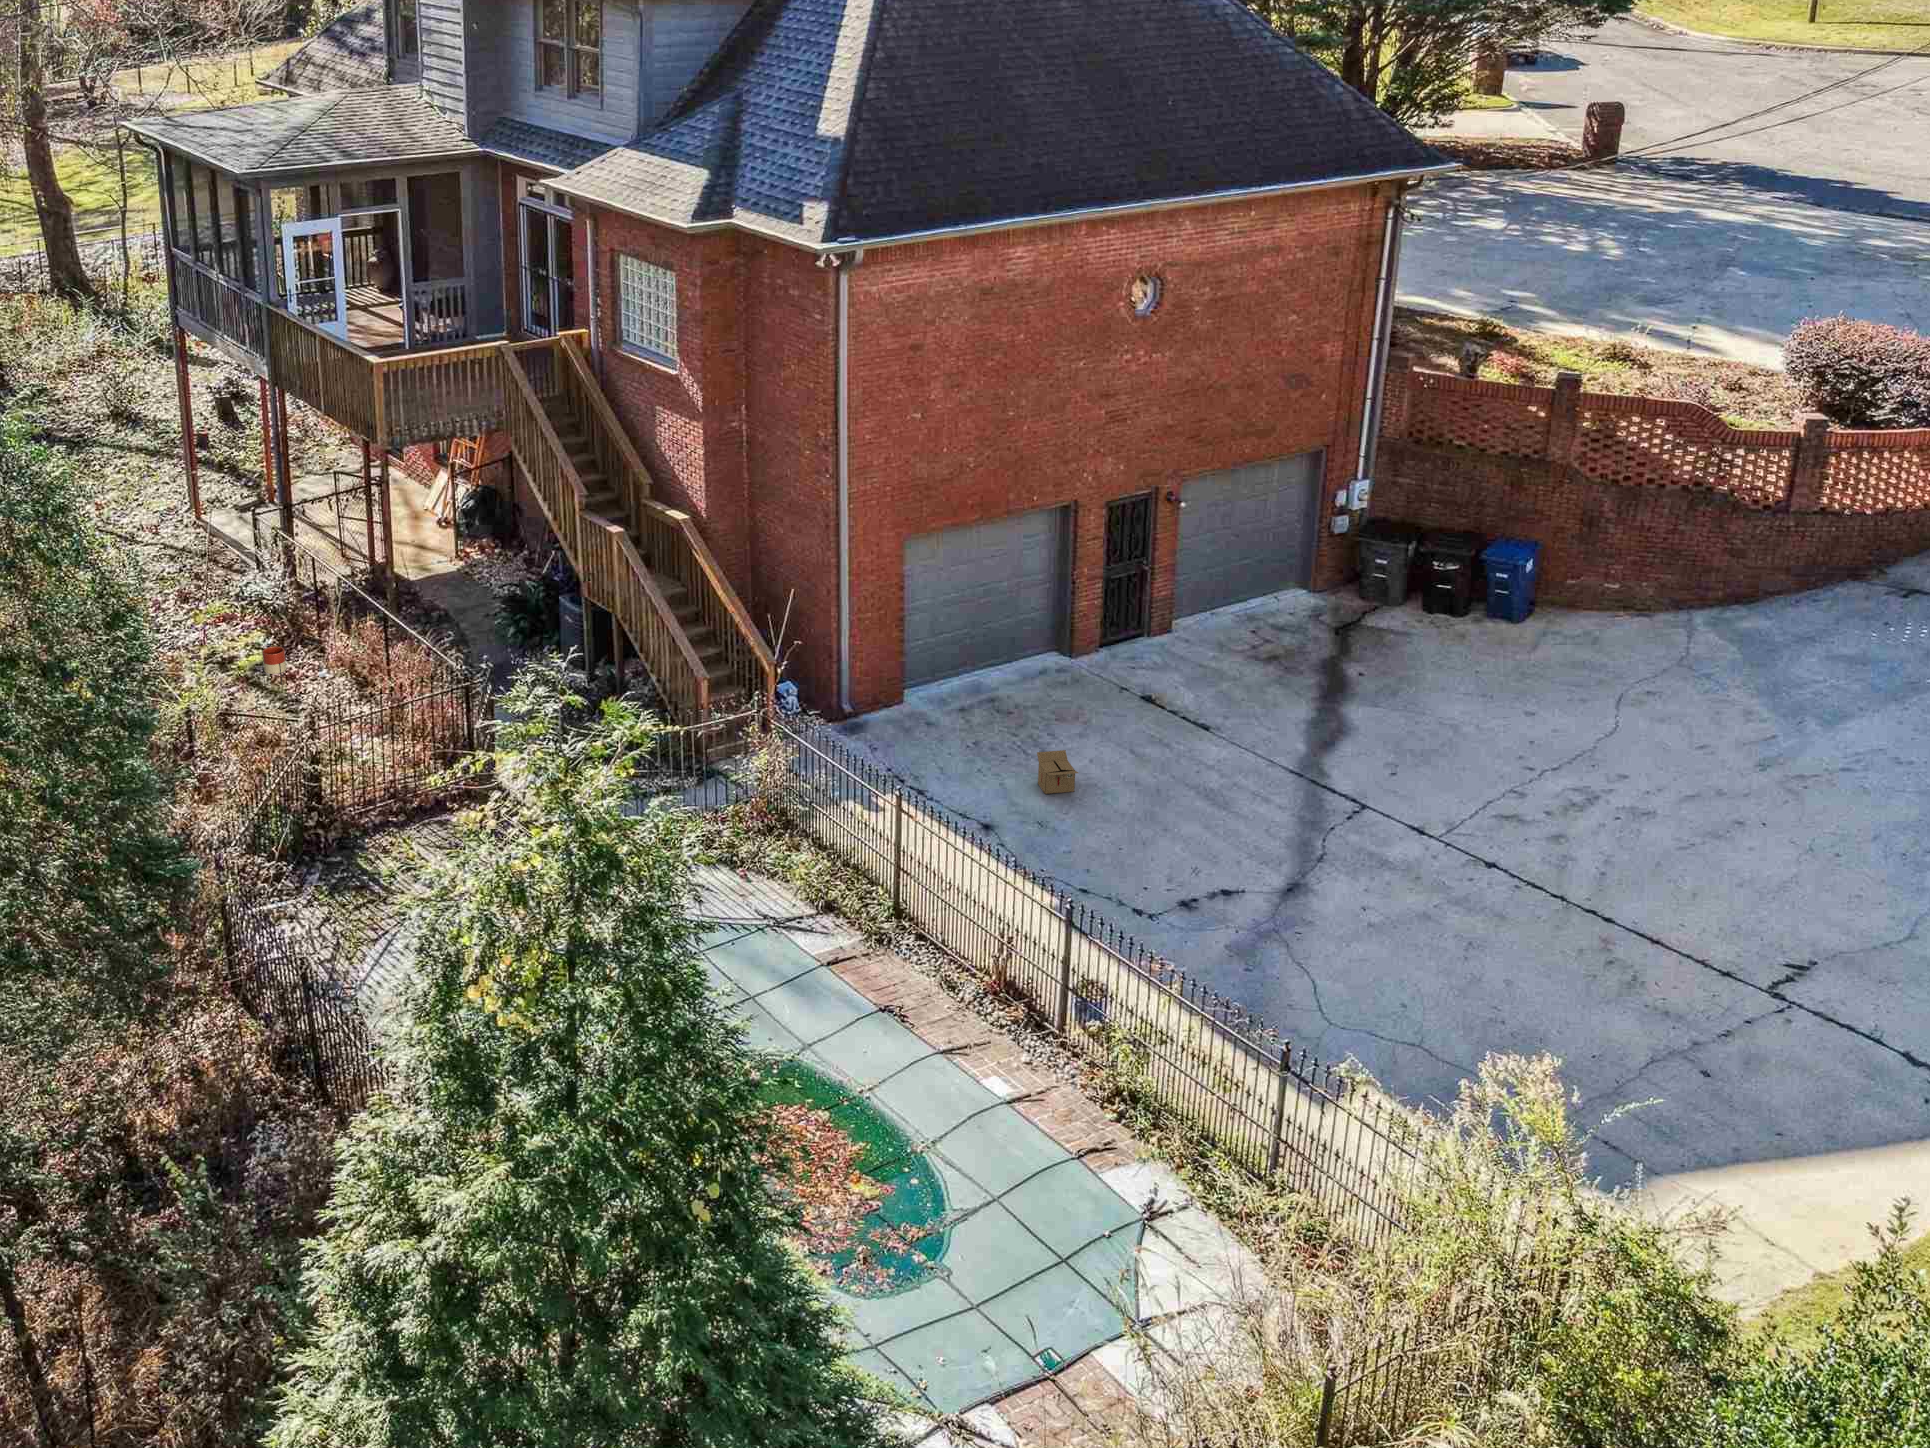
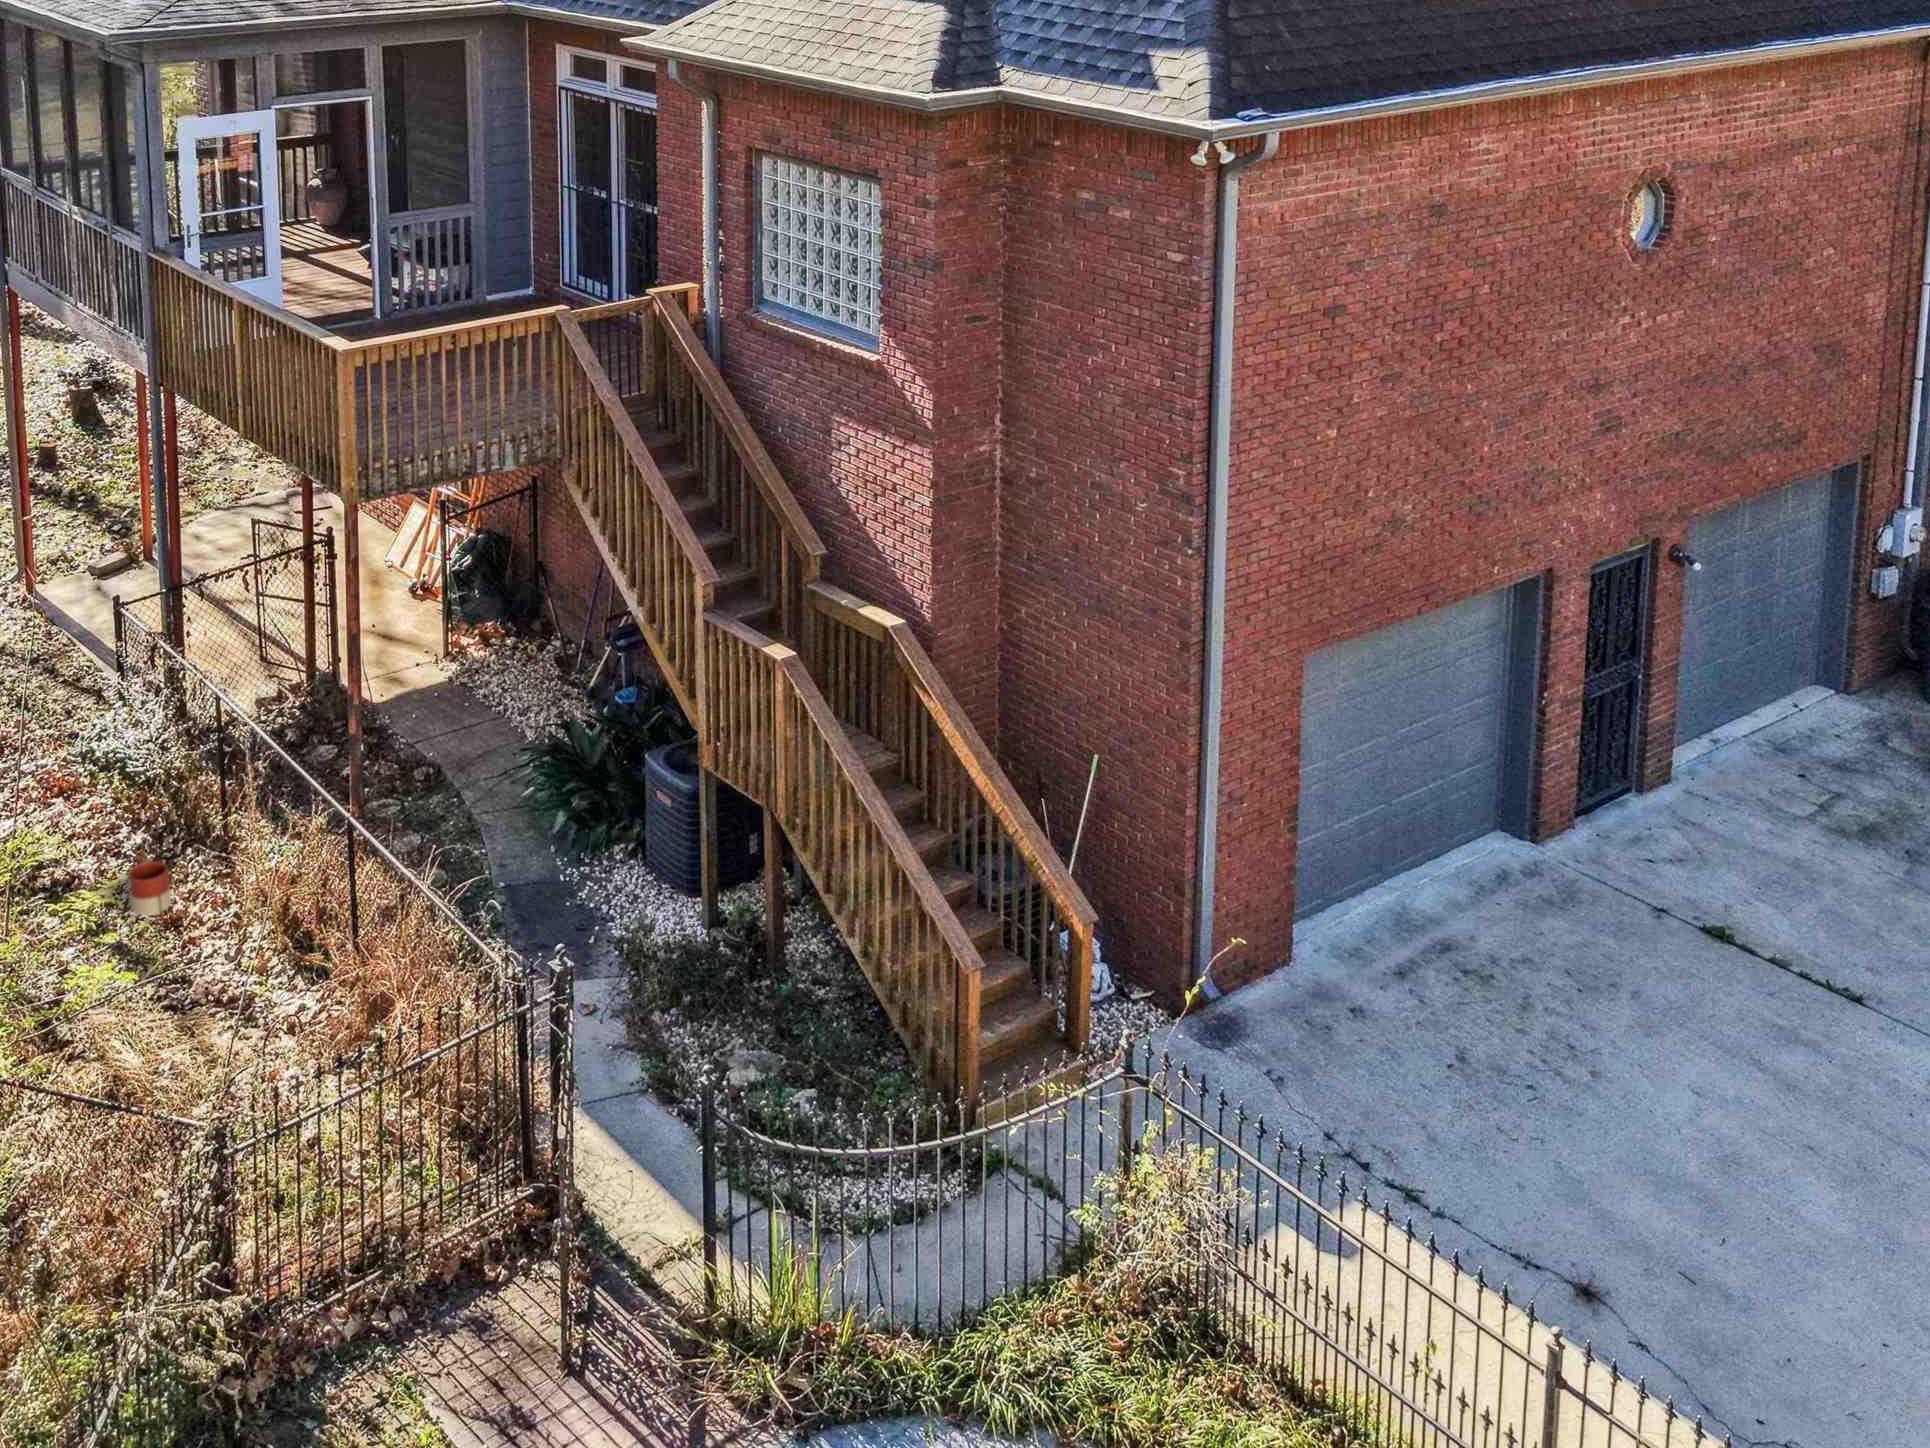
cardboard box: present [1037,750,1078,794] -> none [1618,1068,1721,1165]

